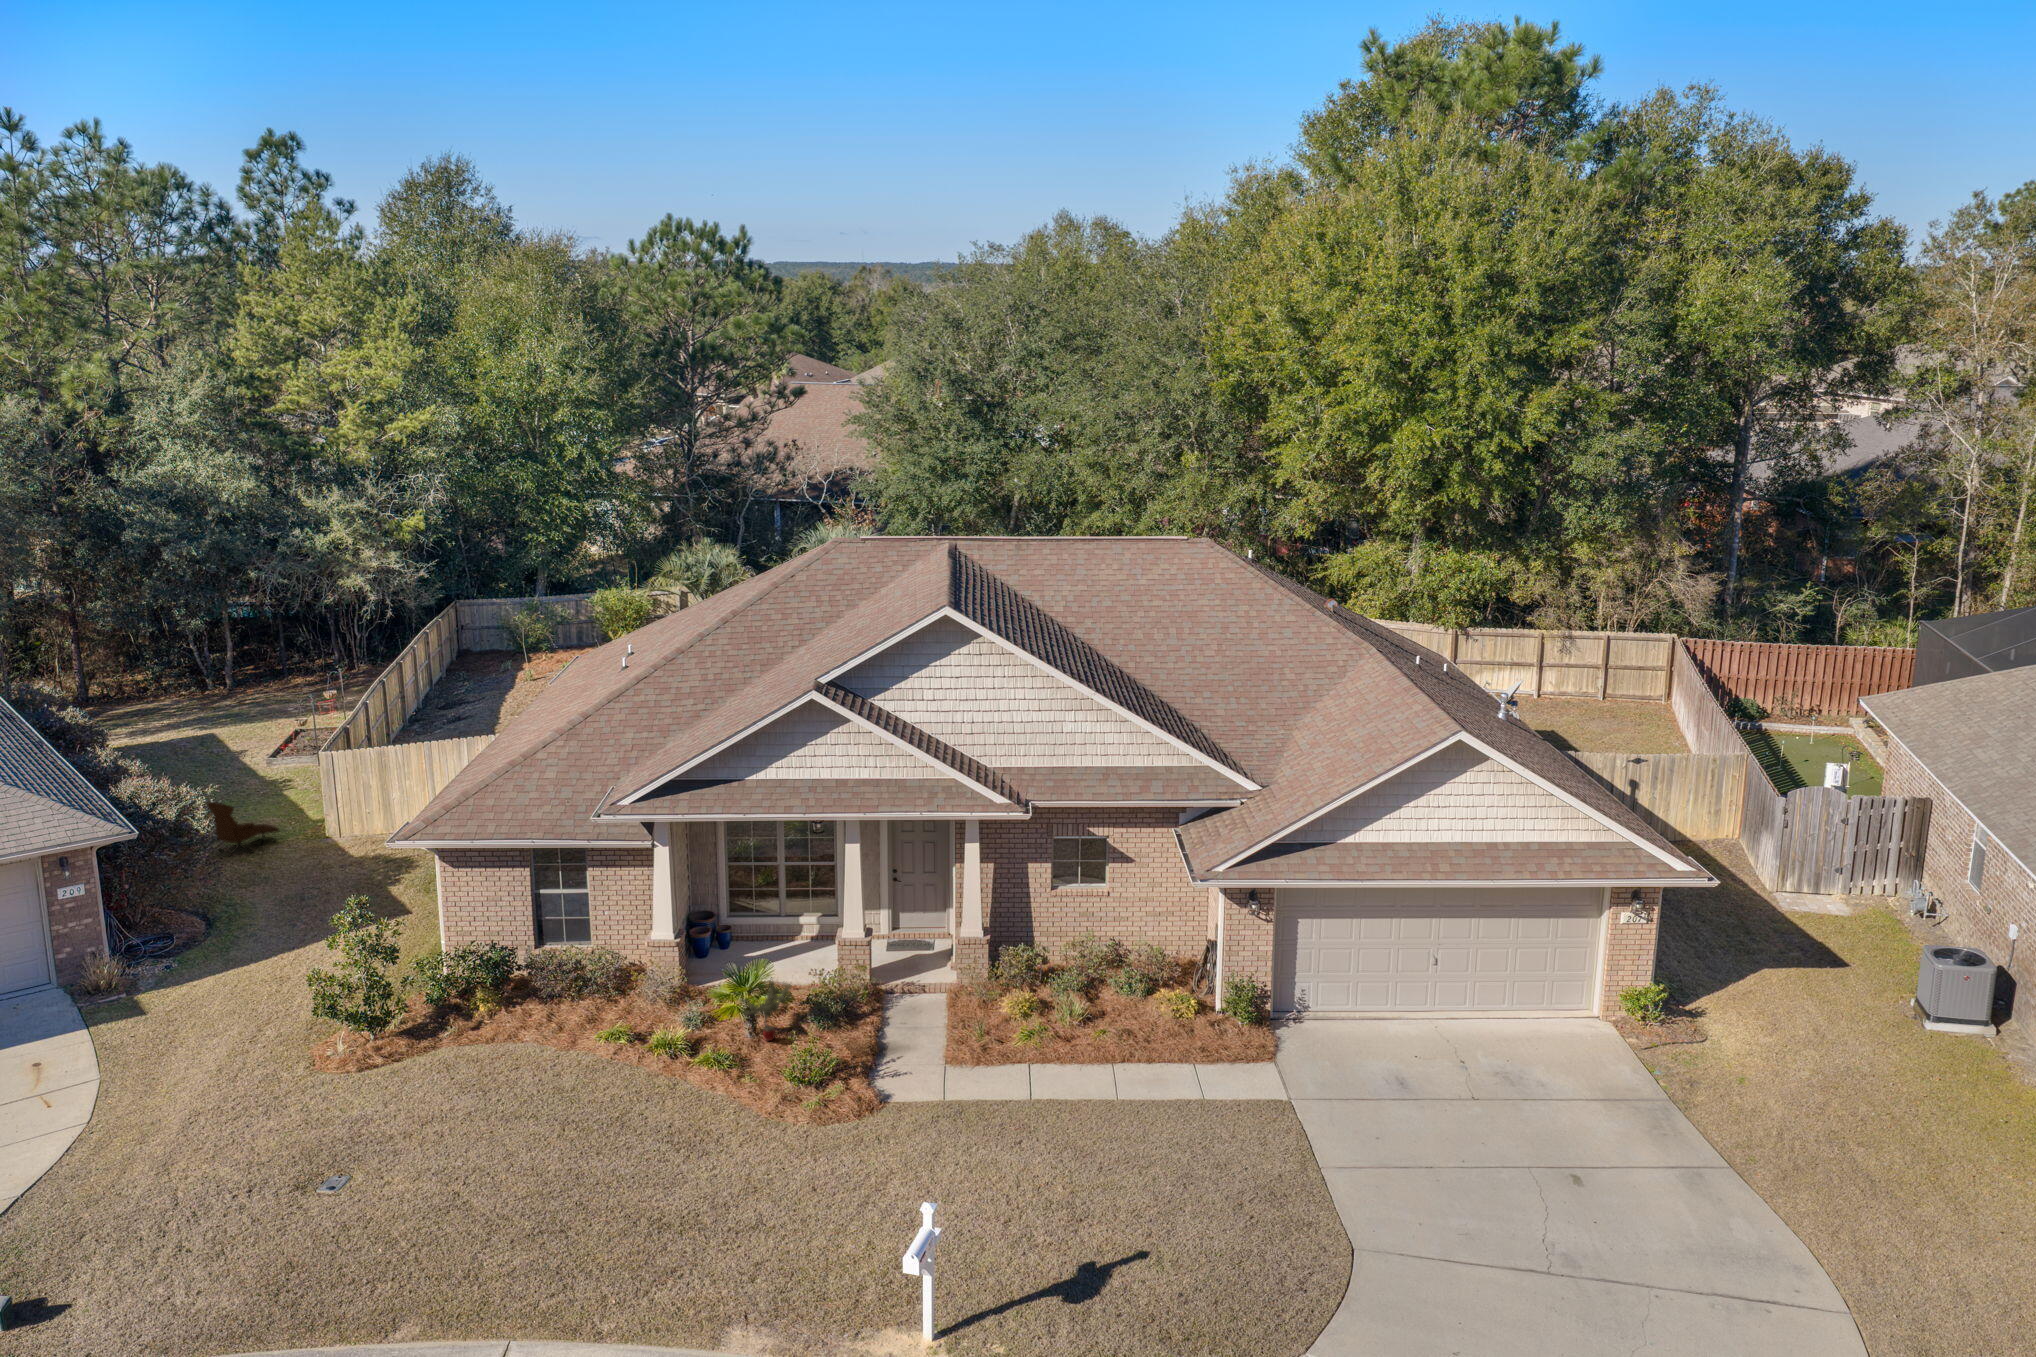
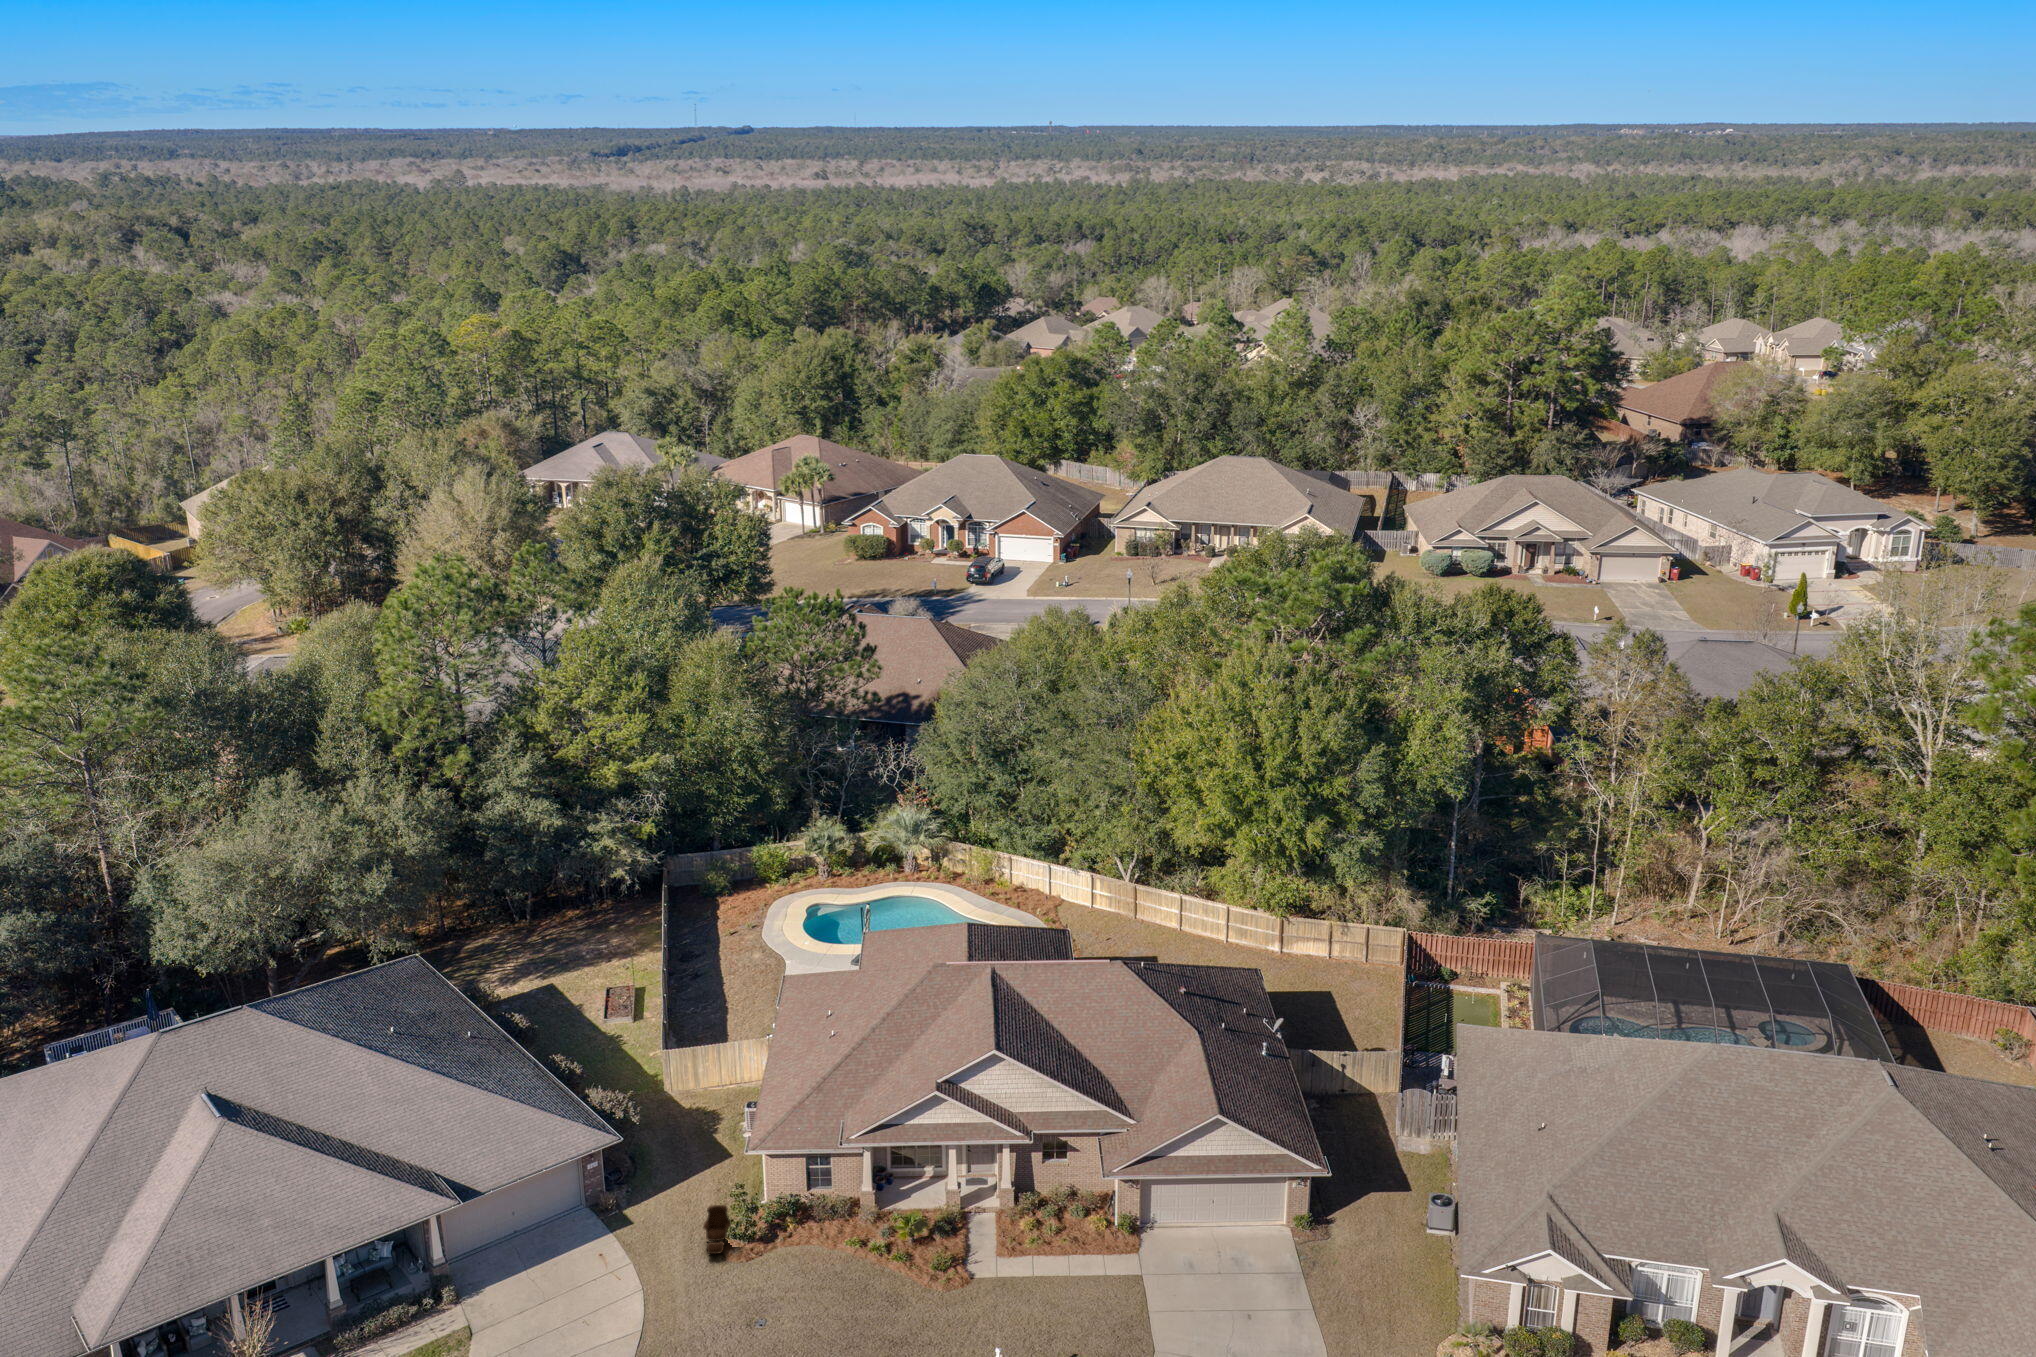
lounge chair: present [206,802,279,855] -> present [703,1205,731,1254]

